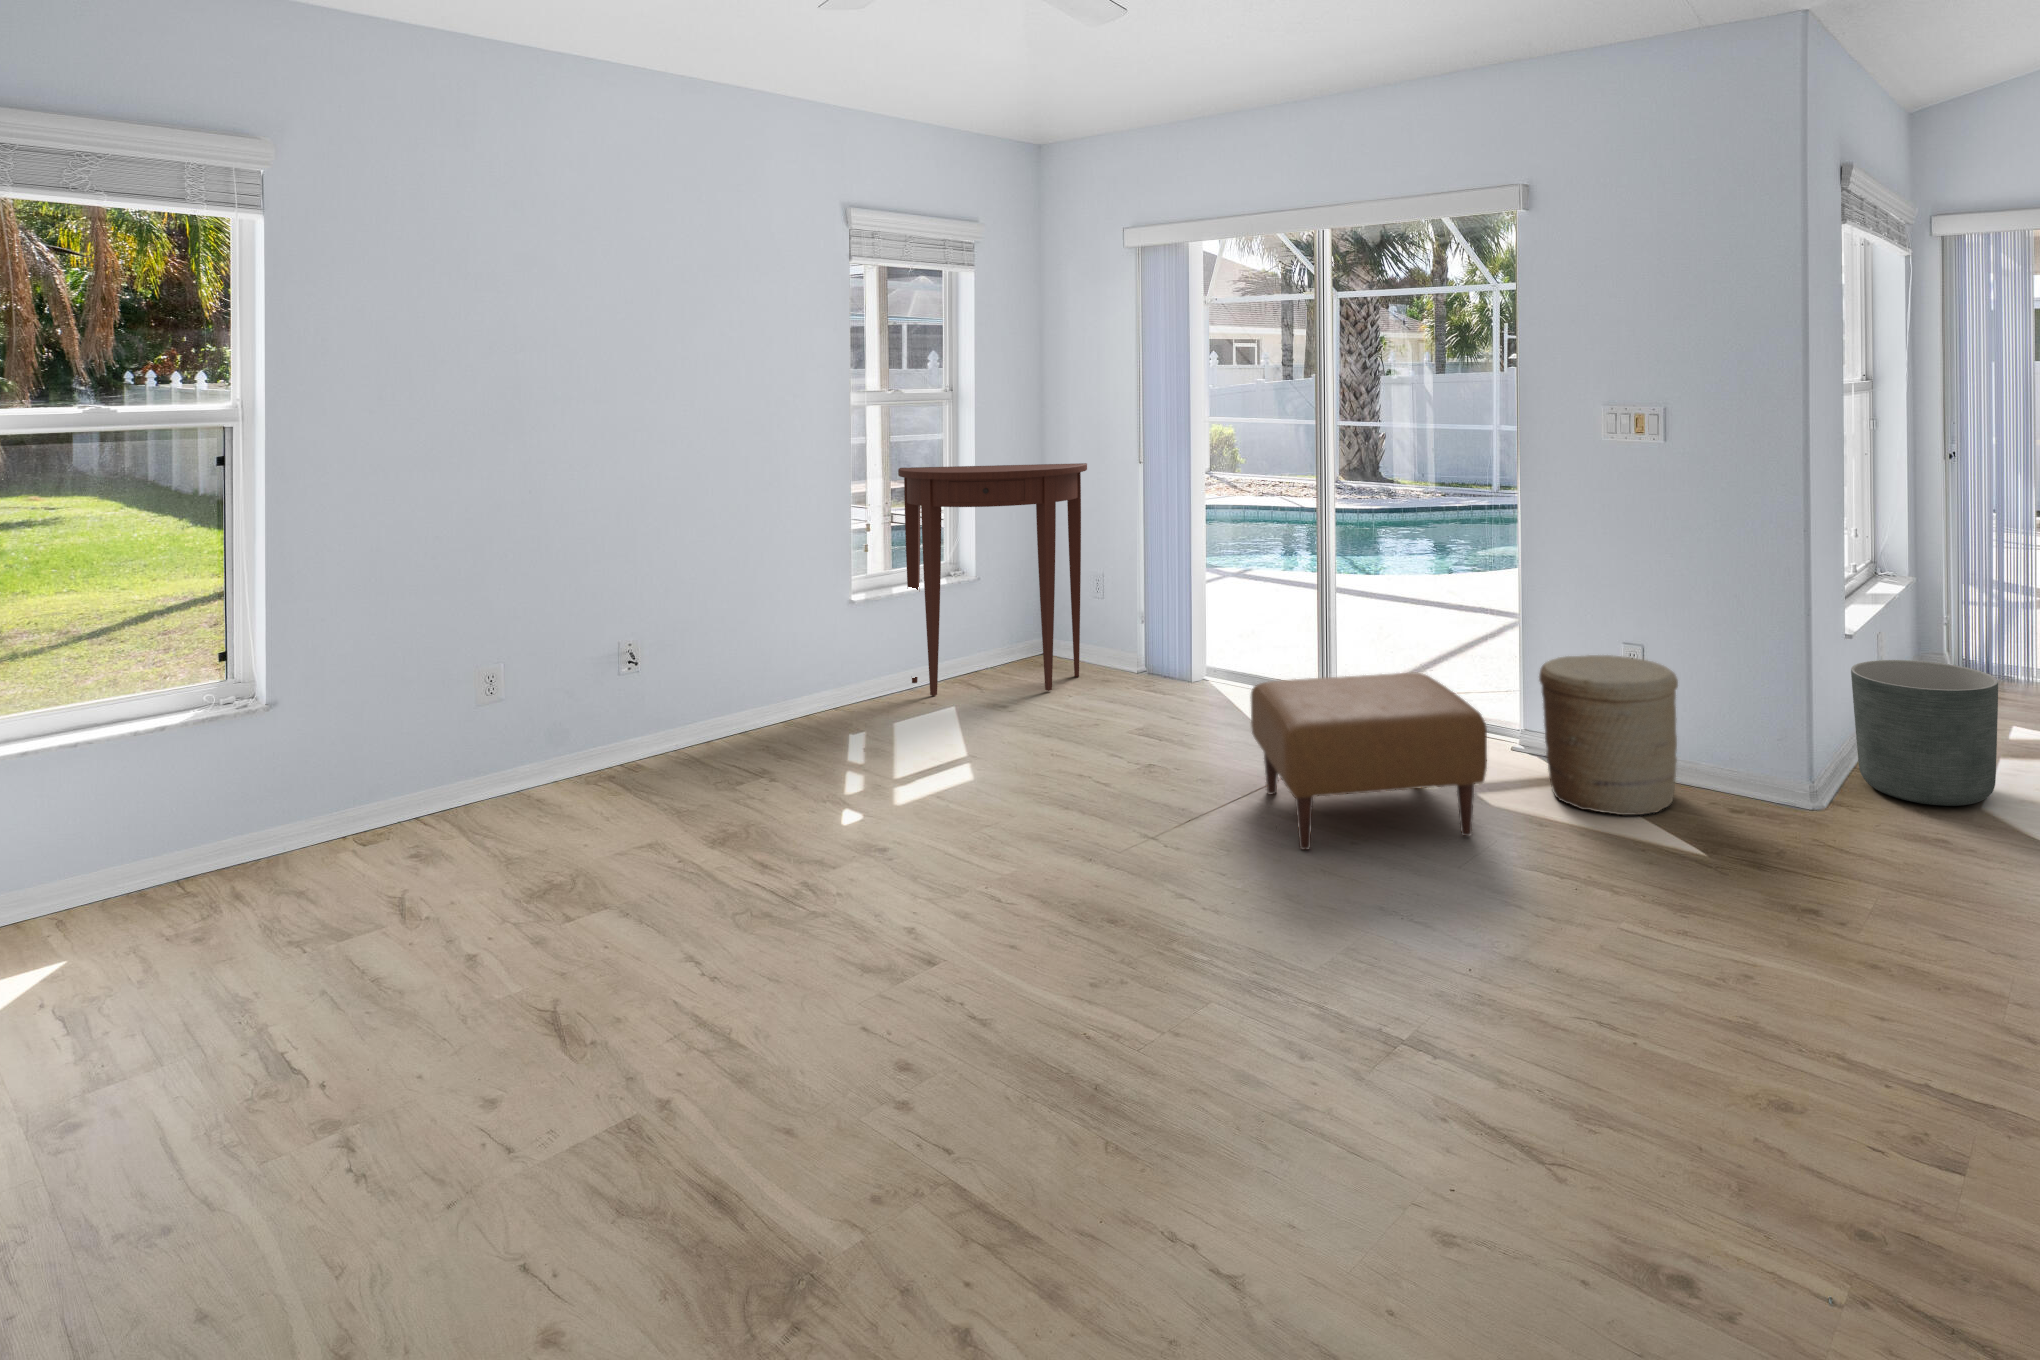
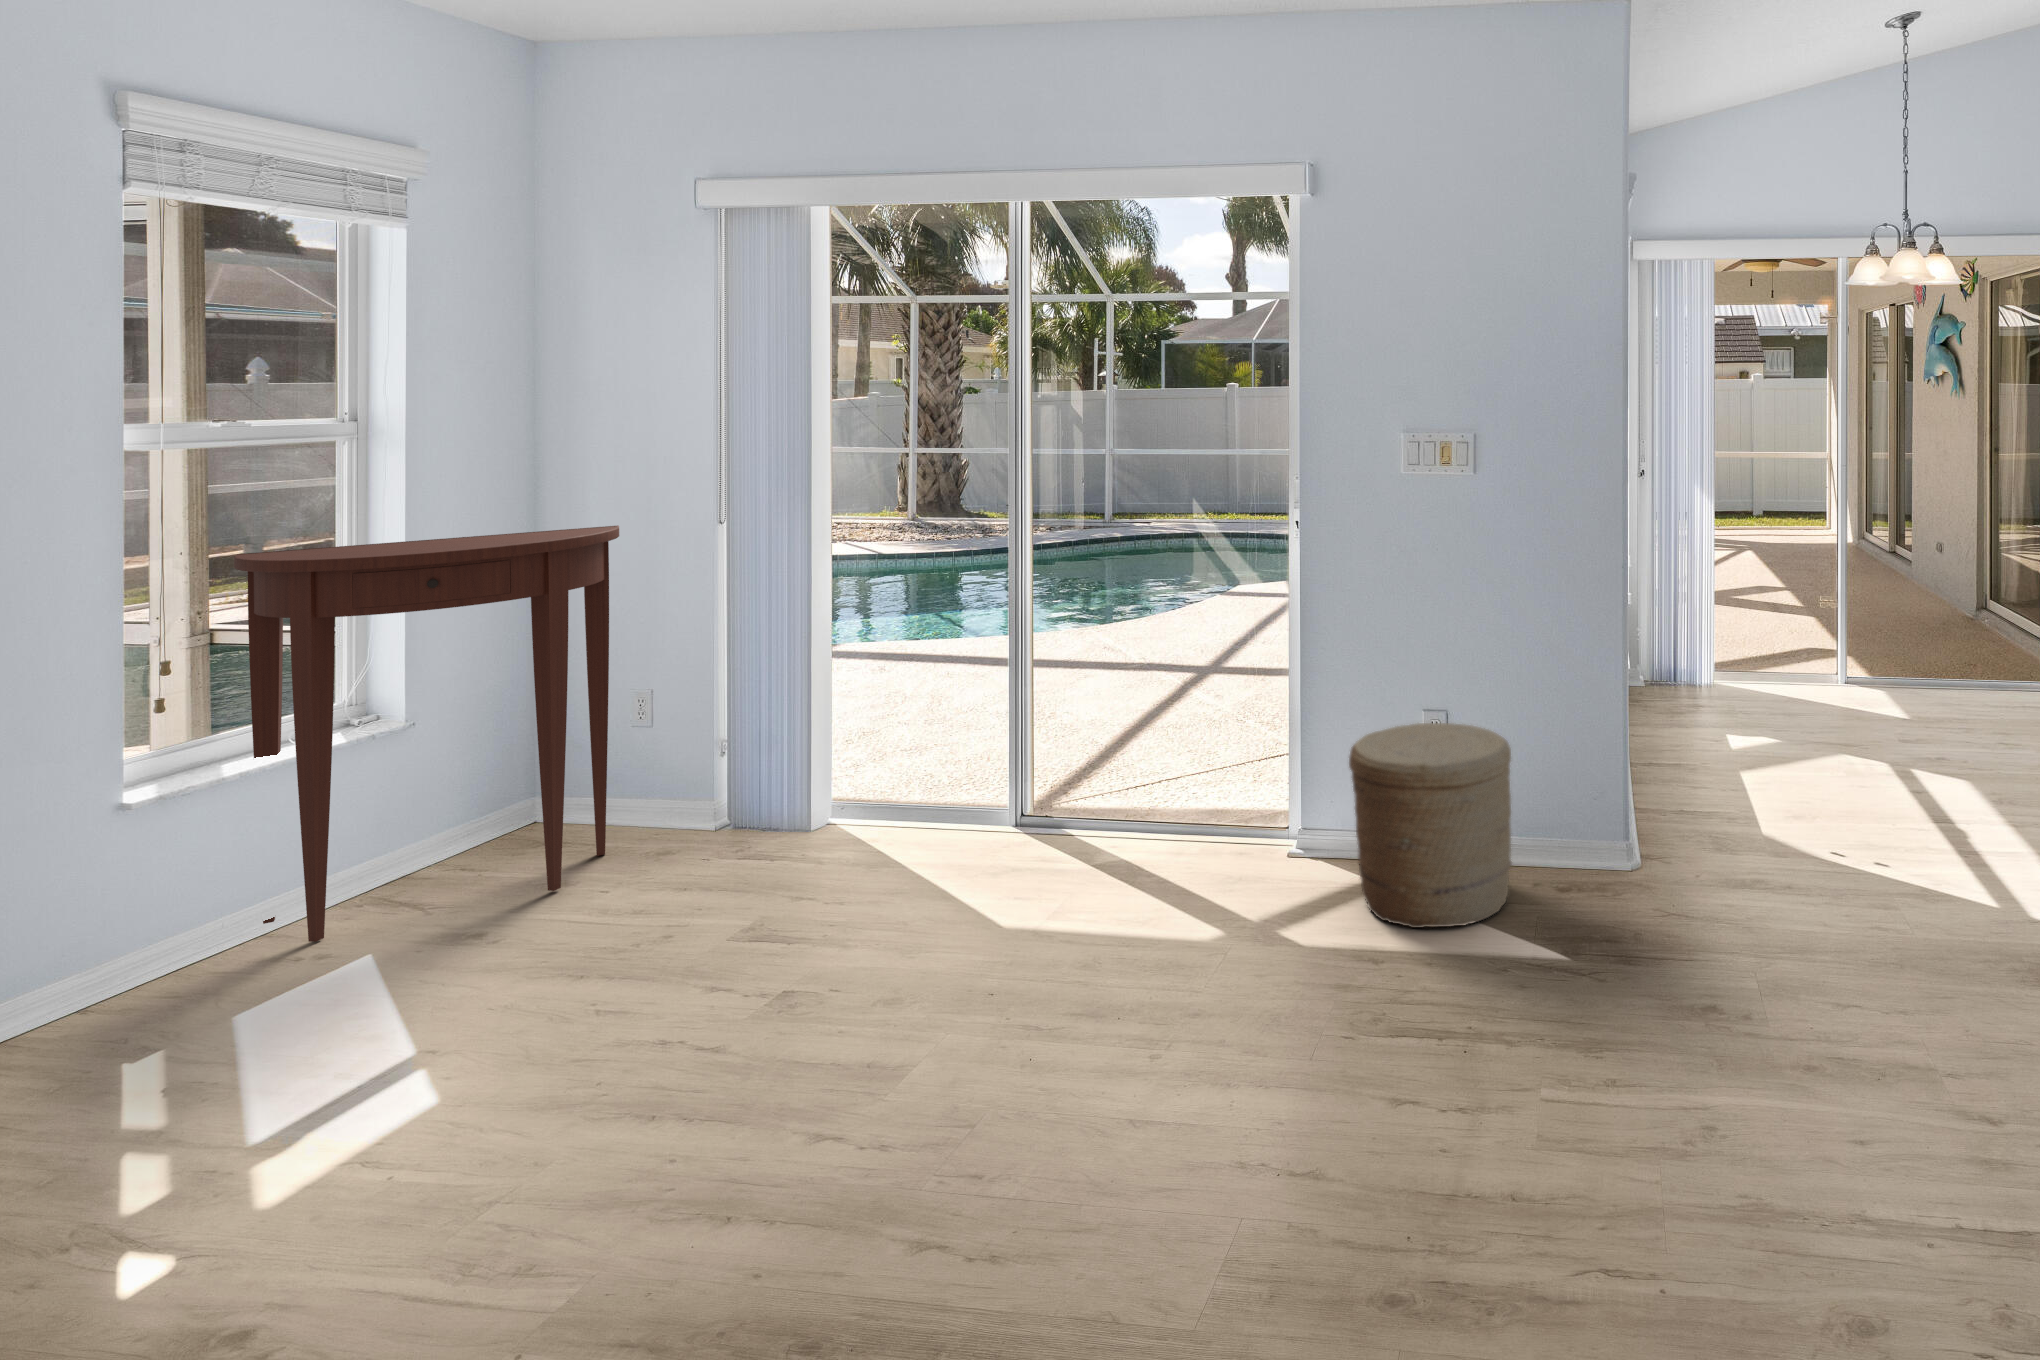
planter: present [1851,660,1998,806] -> none [1652,682,1791,839]
ottoman: present [1250,672,1487,850] -> none [961,784,1328,1094]

